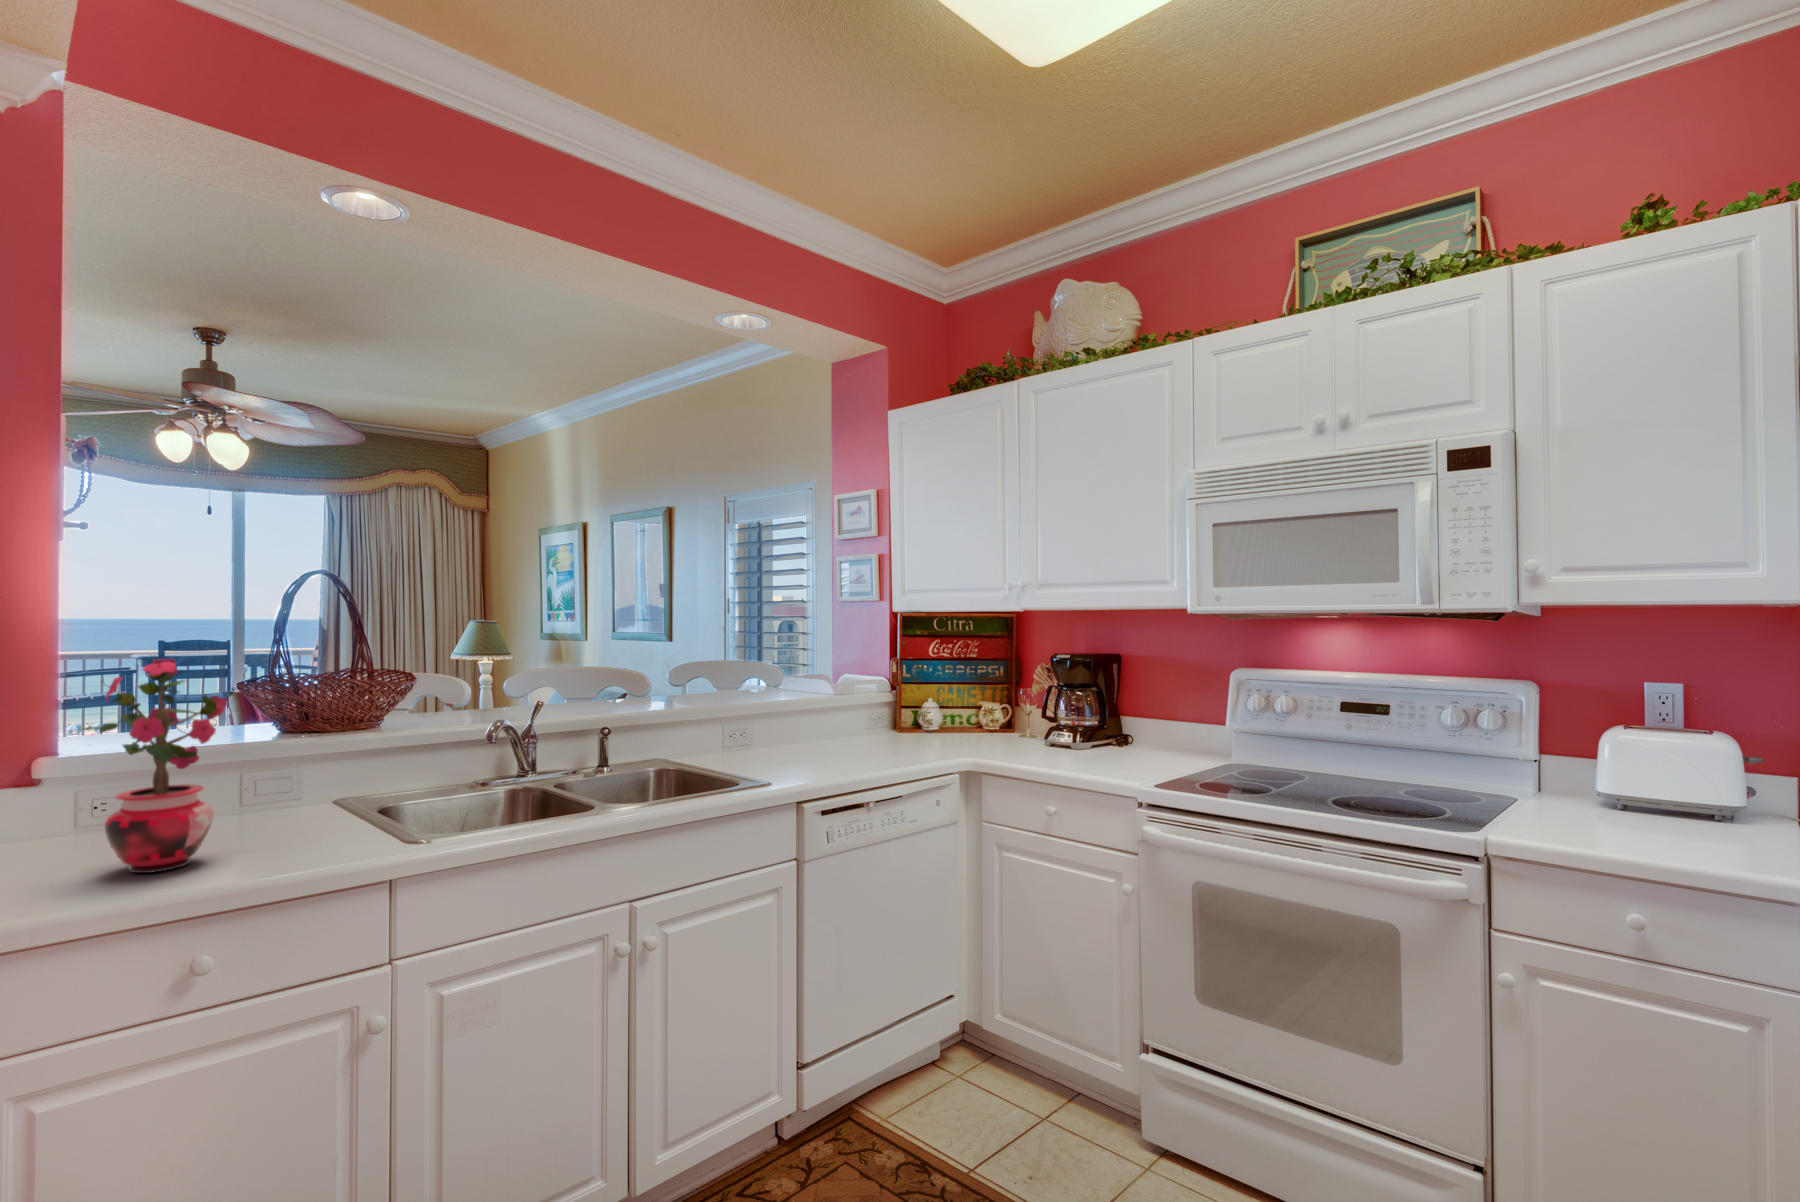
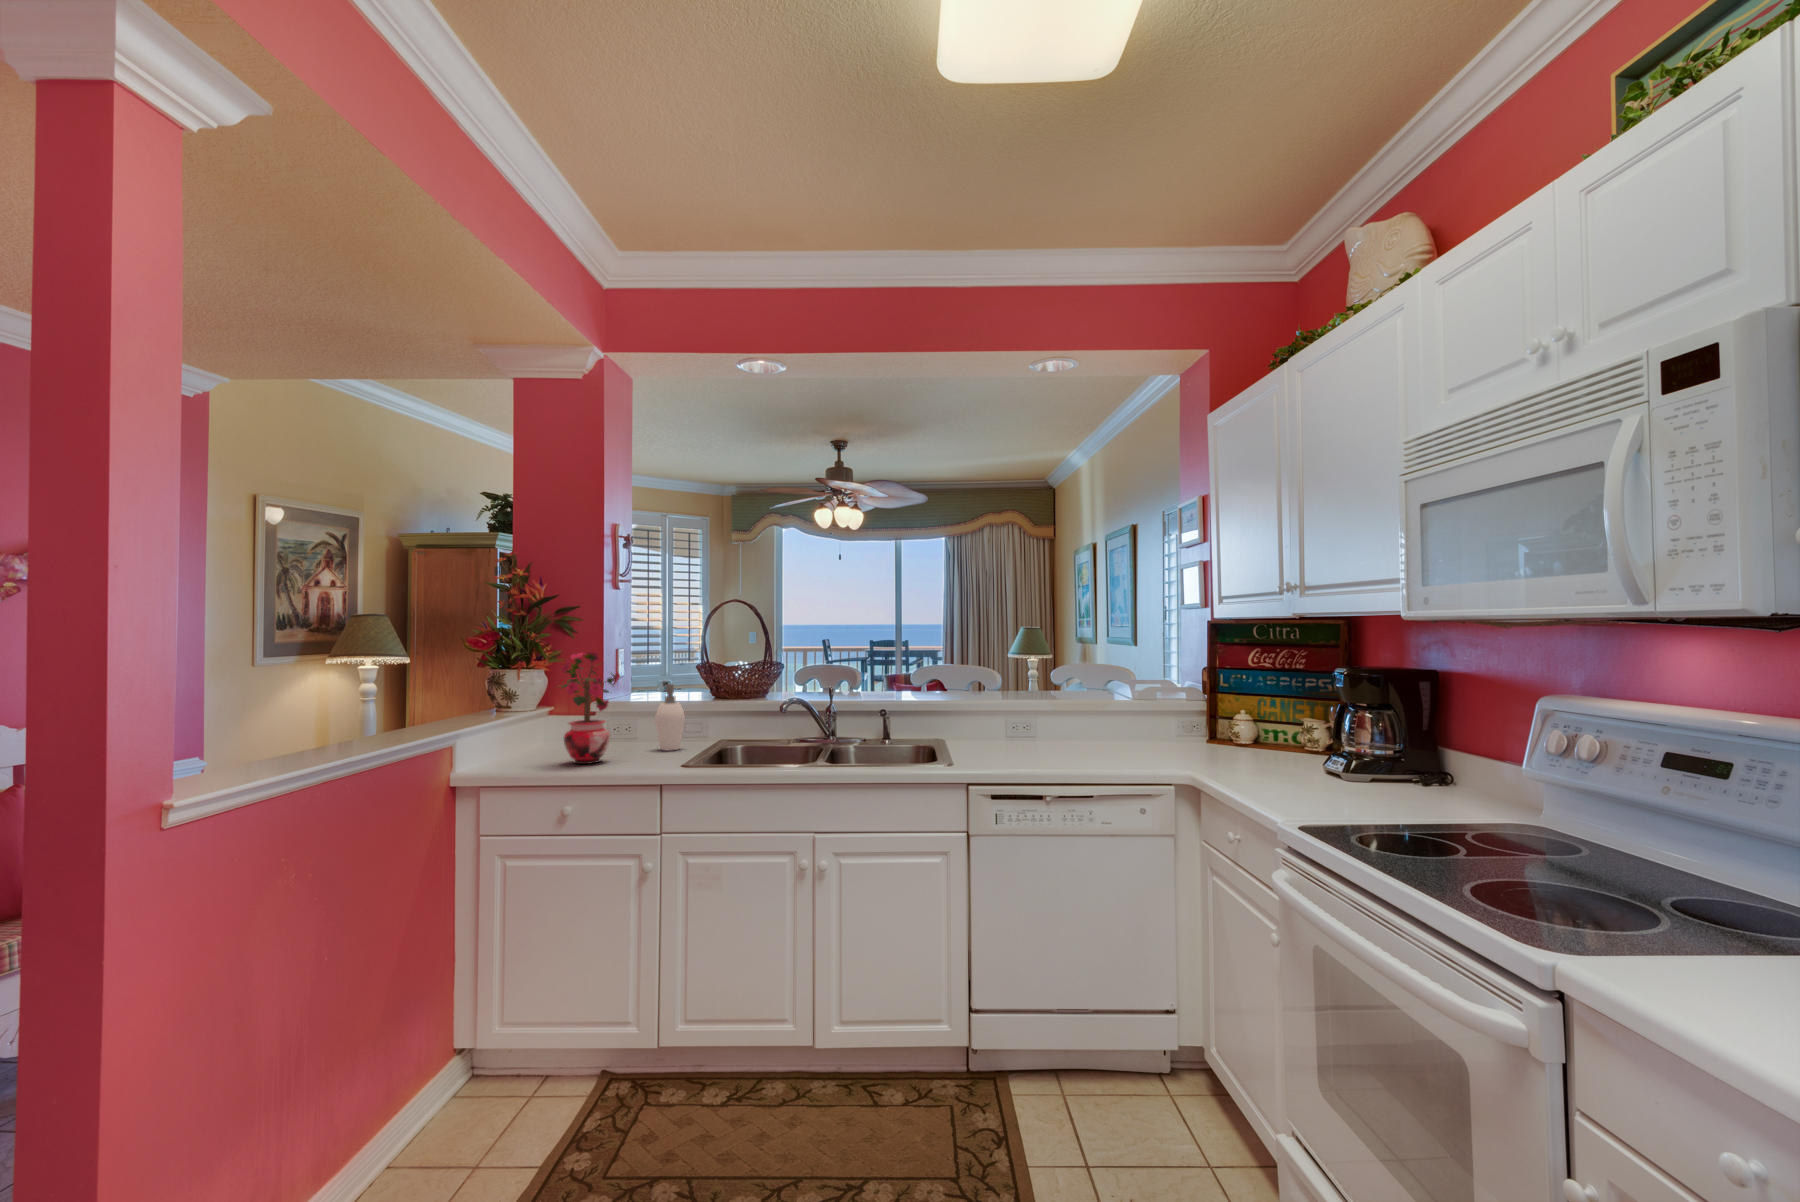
soap dispenser: none [236,711,310,825] -> present [655,684,685,751]

